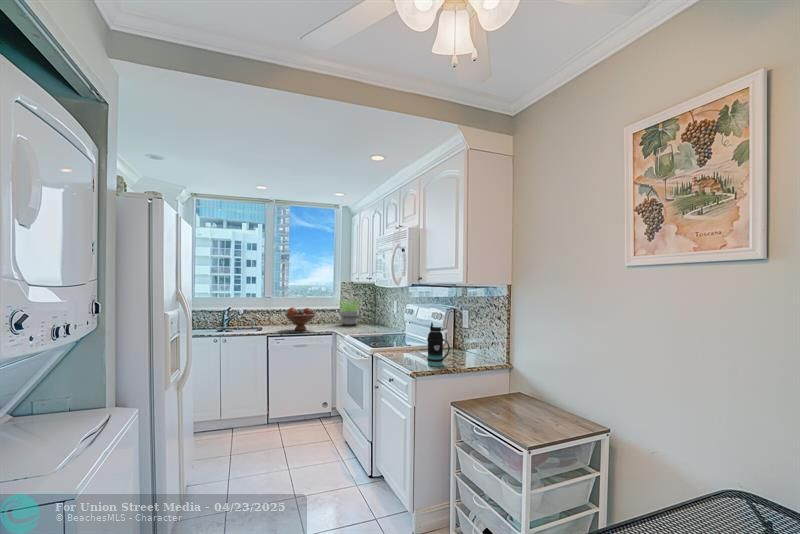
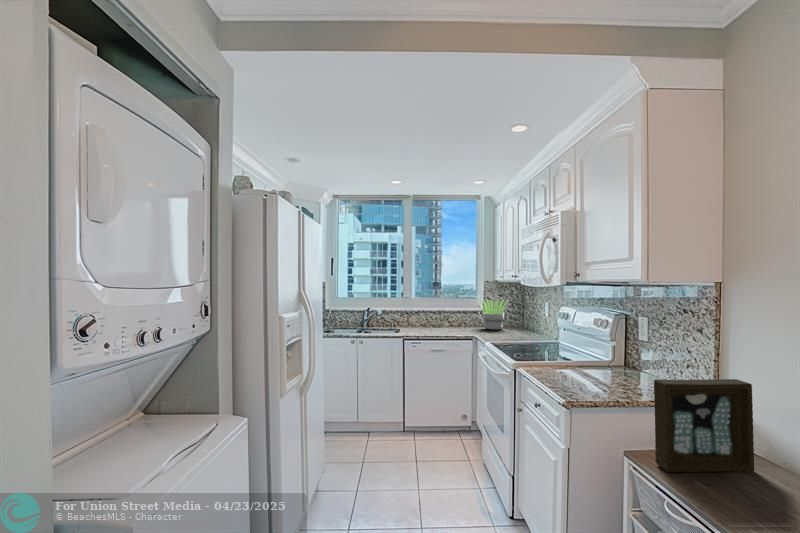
fruit bowl: present [285,307,316,331] -> none [421,308,454,334]
bottle: present [427,323,450,367] -> none [585,334,620,394]
picture frame: none [472,347,526,413] -> present [654,379,754,472]

